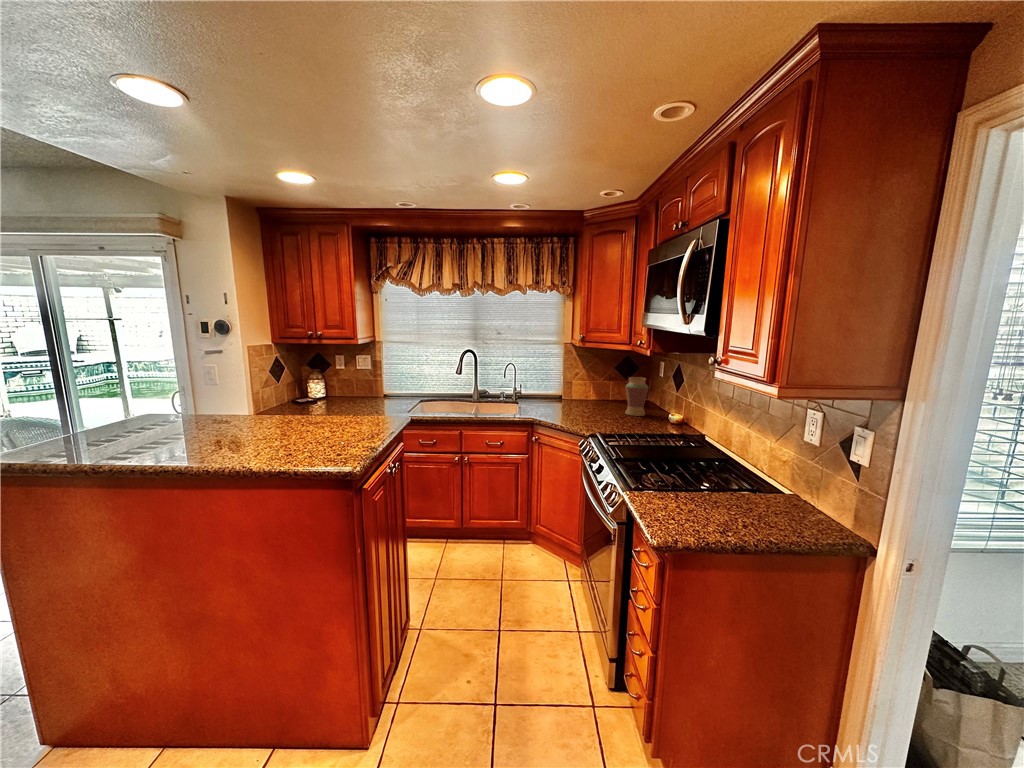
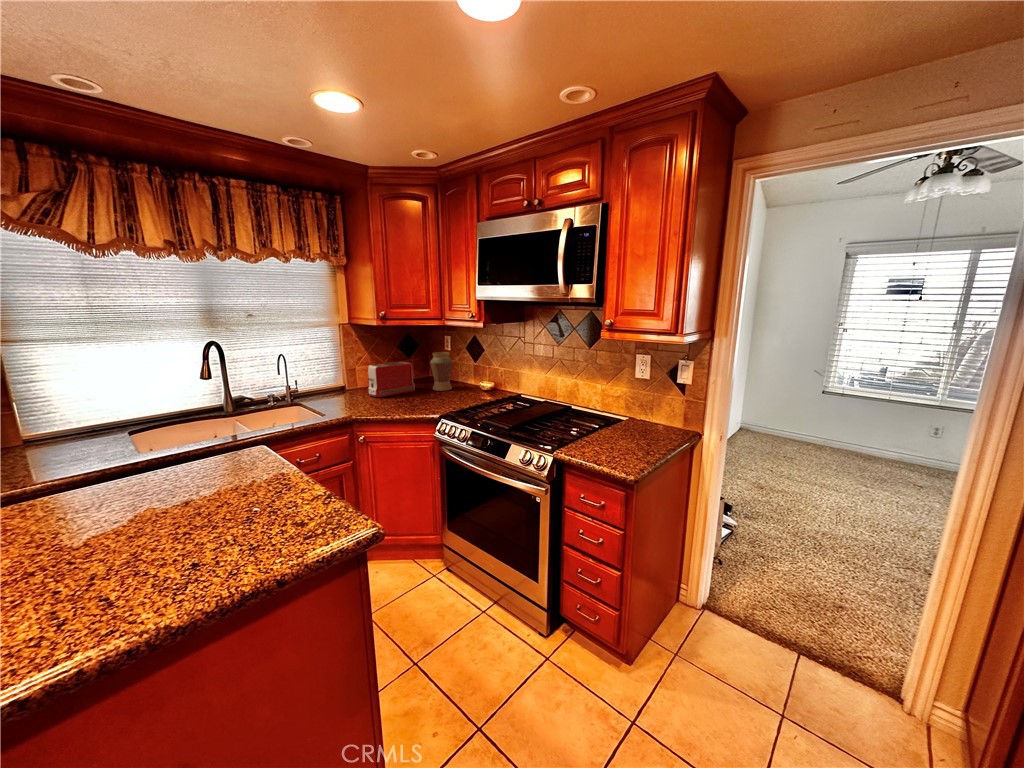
toaster: none [568,381,610,411] -> present [368,362,415,397]

